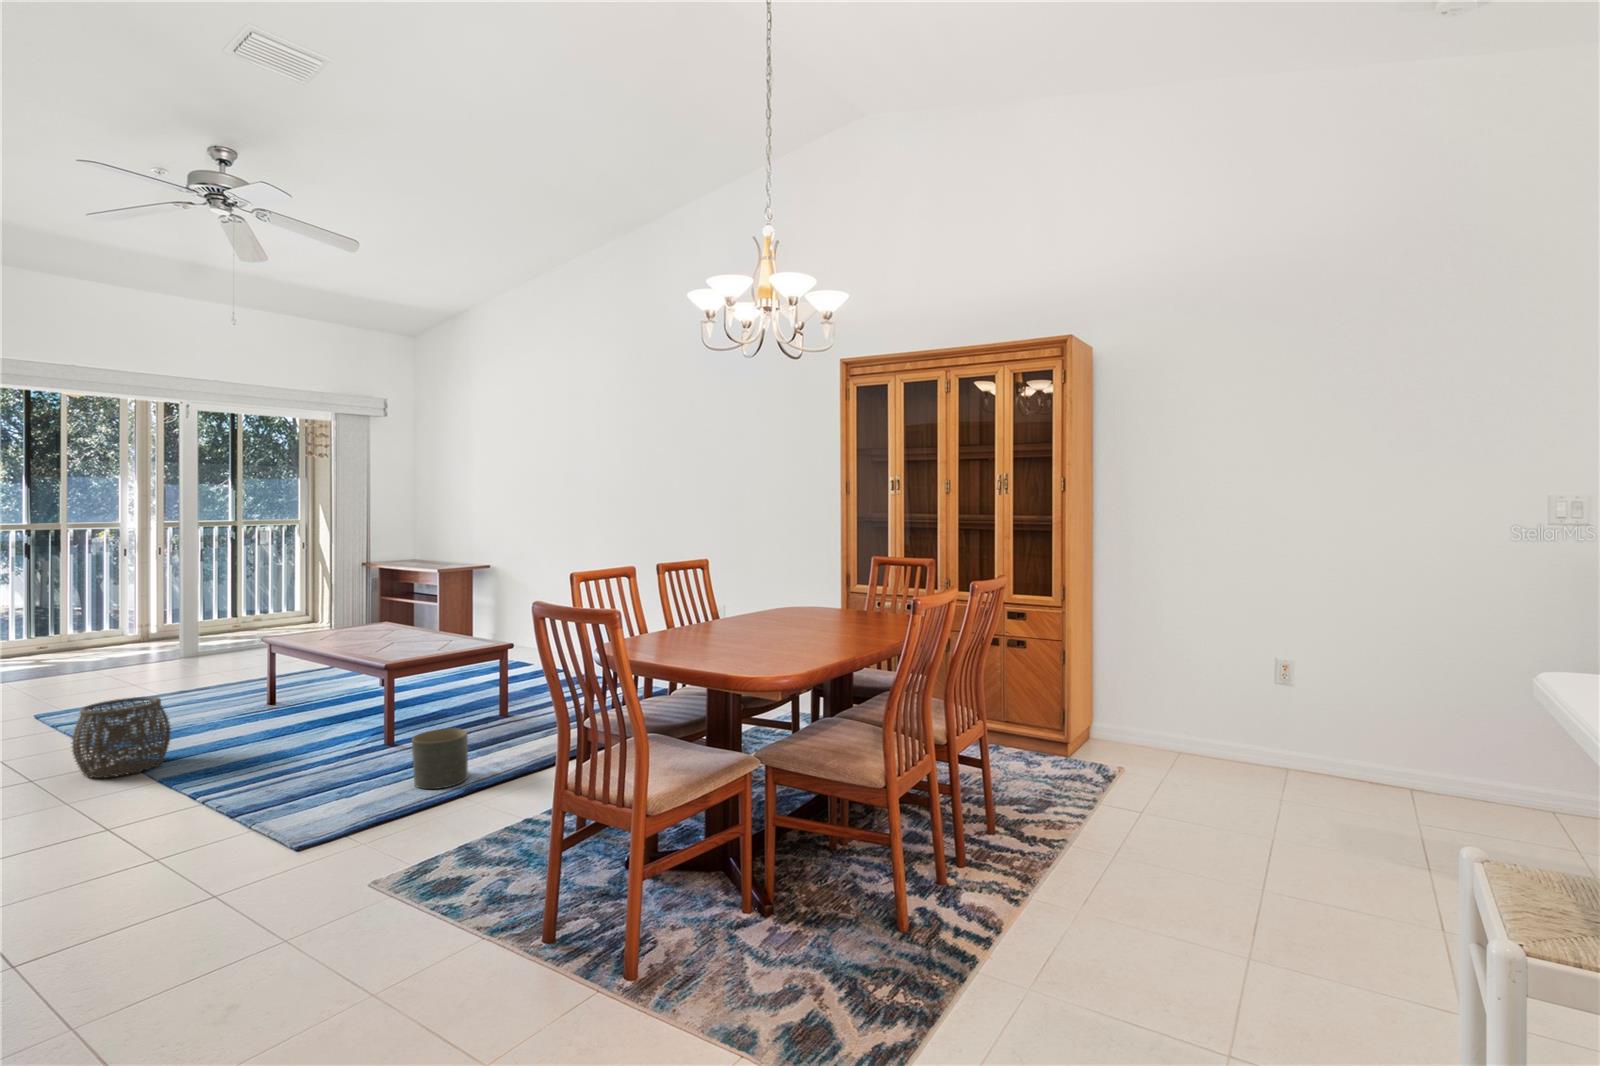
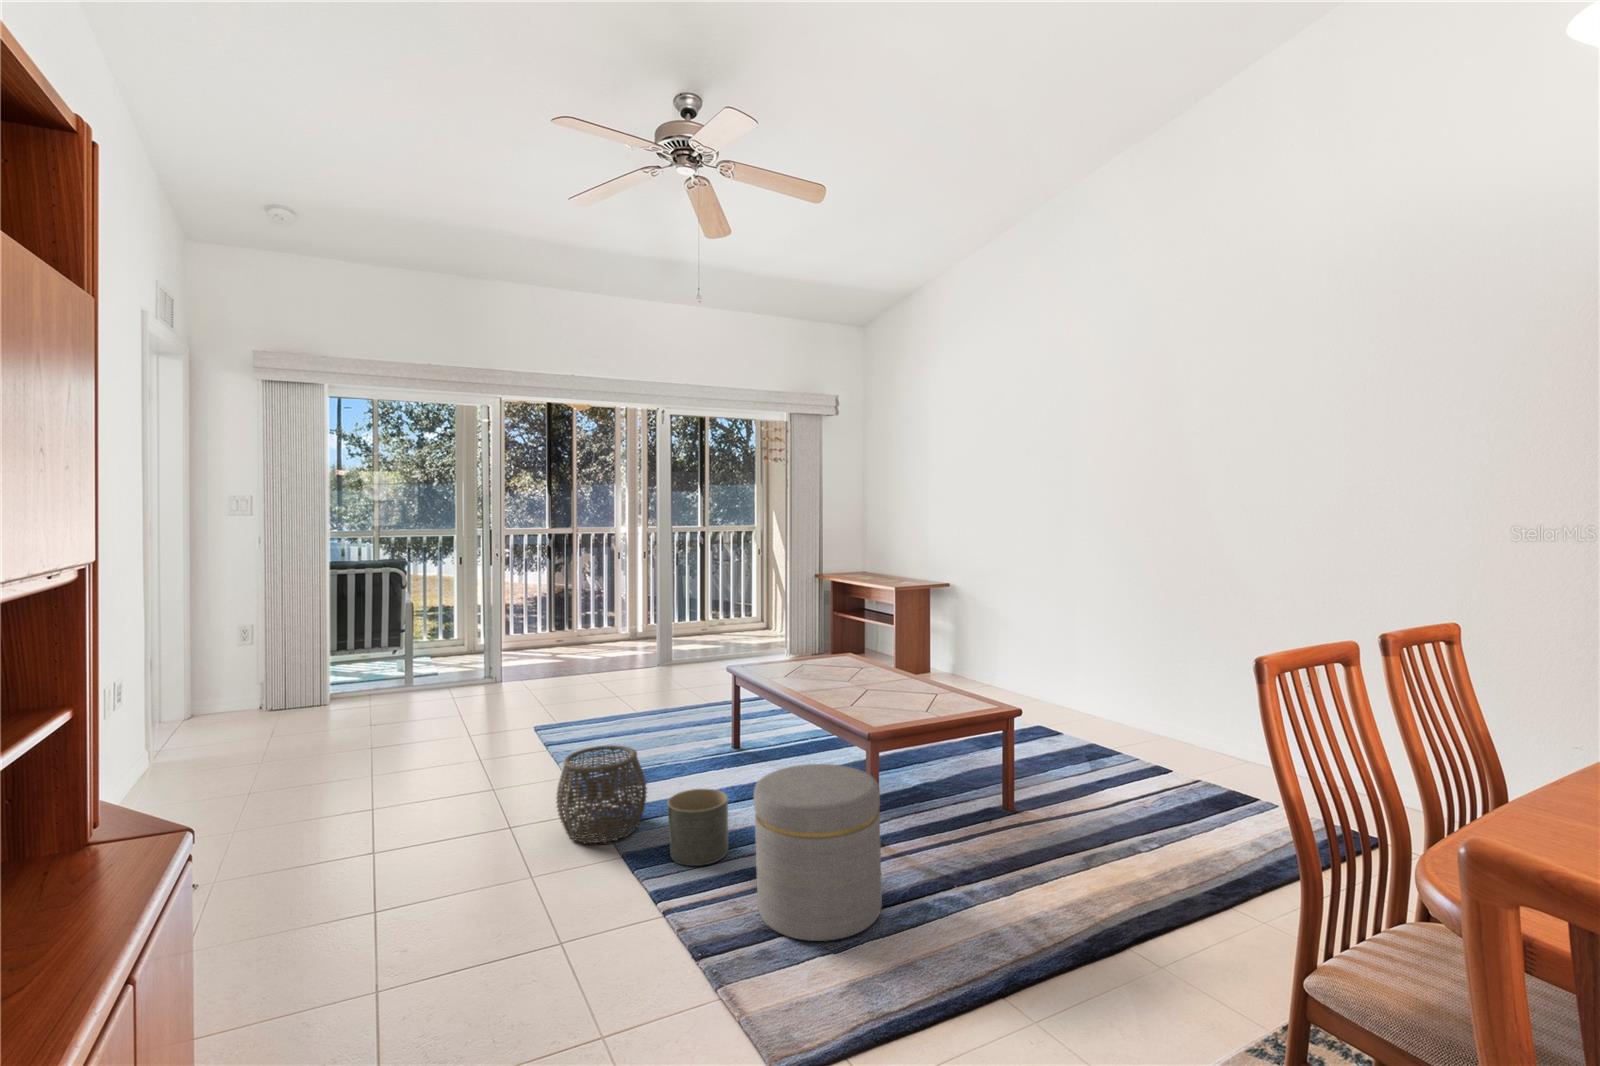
ottoman: none [274,680,383,796] -> present [754,764,882,941]
planter: present [412,728,468,789] -> present [667,789,728,866]

